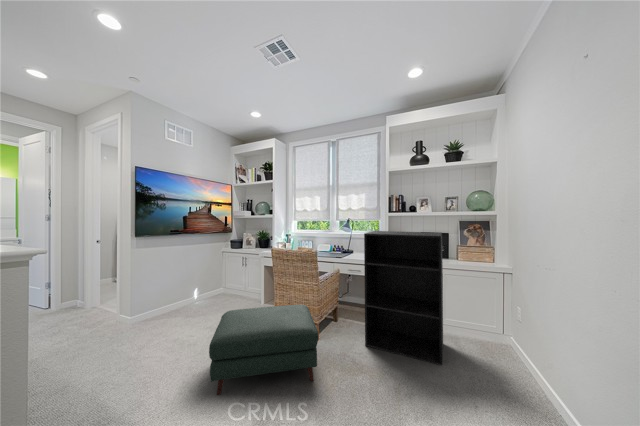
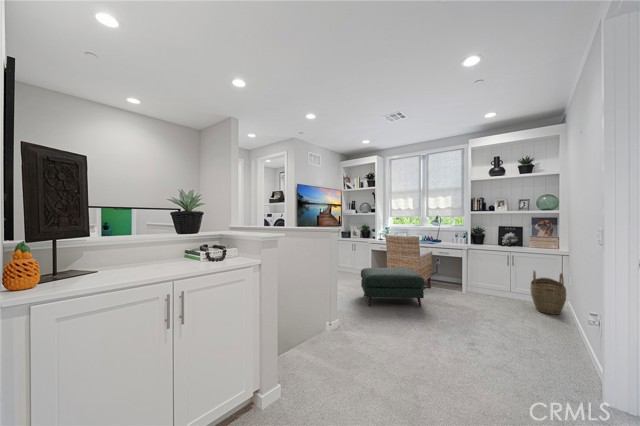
bookshelf: present [364,231,443,365] -> none [452,224,512,309]
woven basket: none [469,301,521,371] -> present [531,271,566,315]

